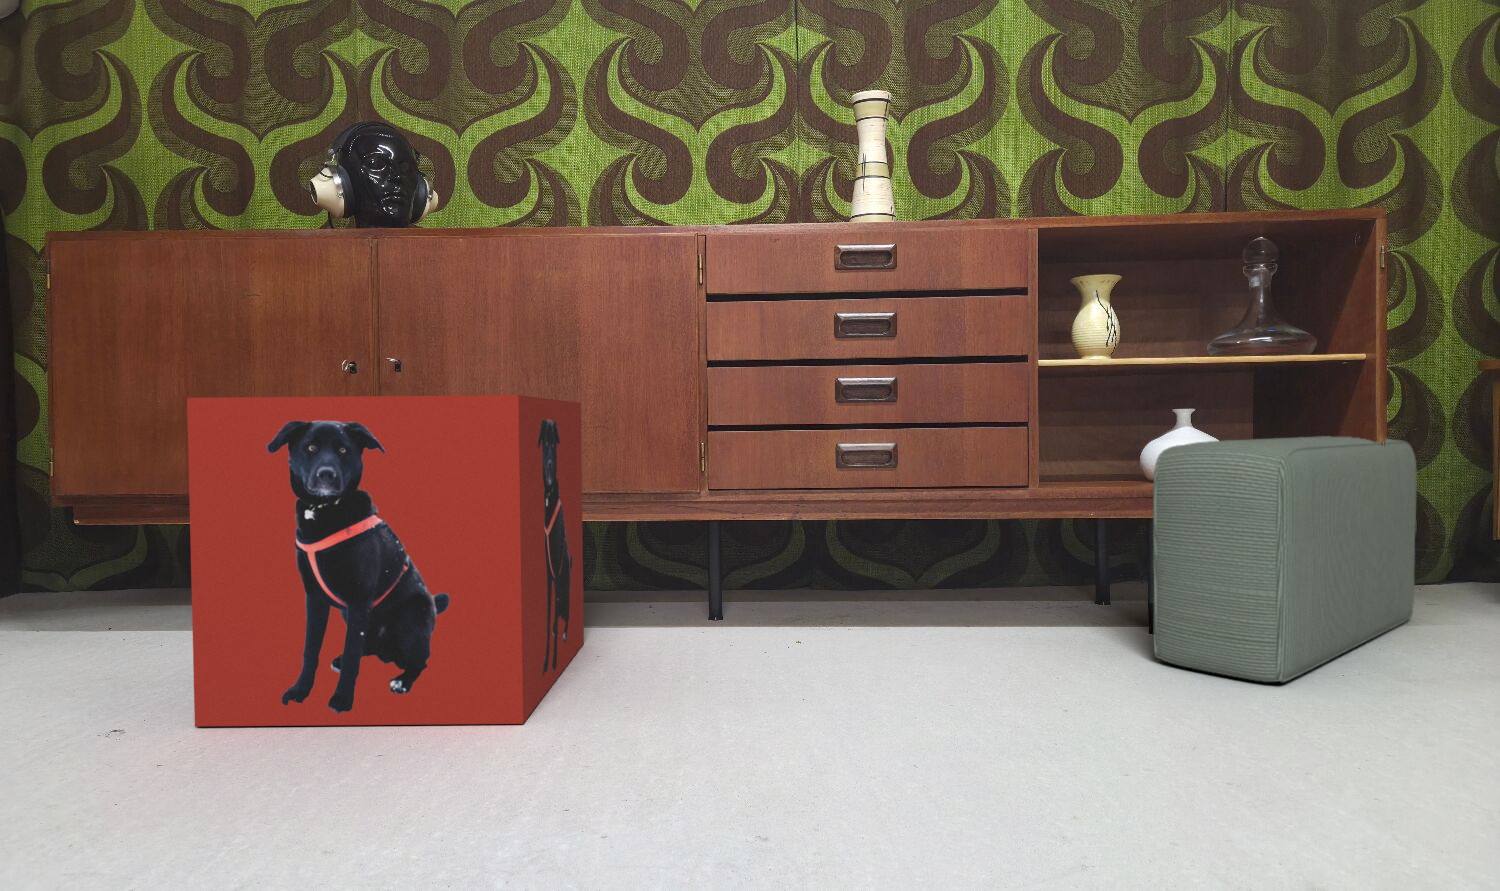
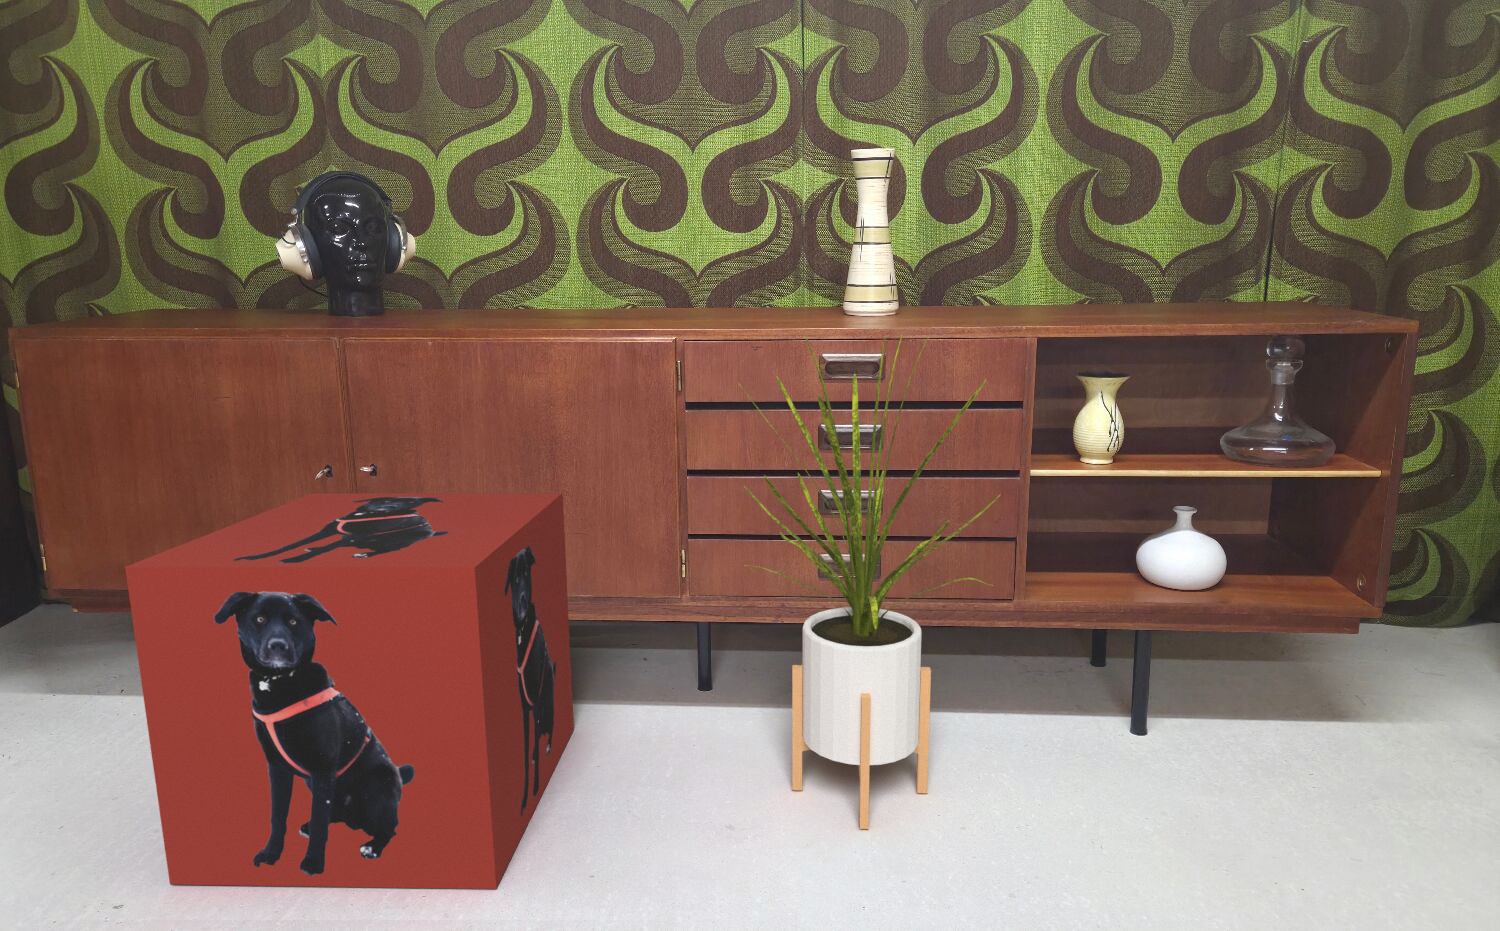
house plant: none [753,210,995,689] -> present [739,335,1000,829]
pouf: present [1153,436,1416,682] -> none [1154,509,1453,833]

